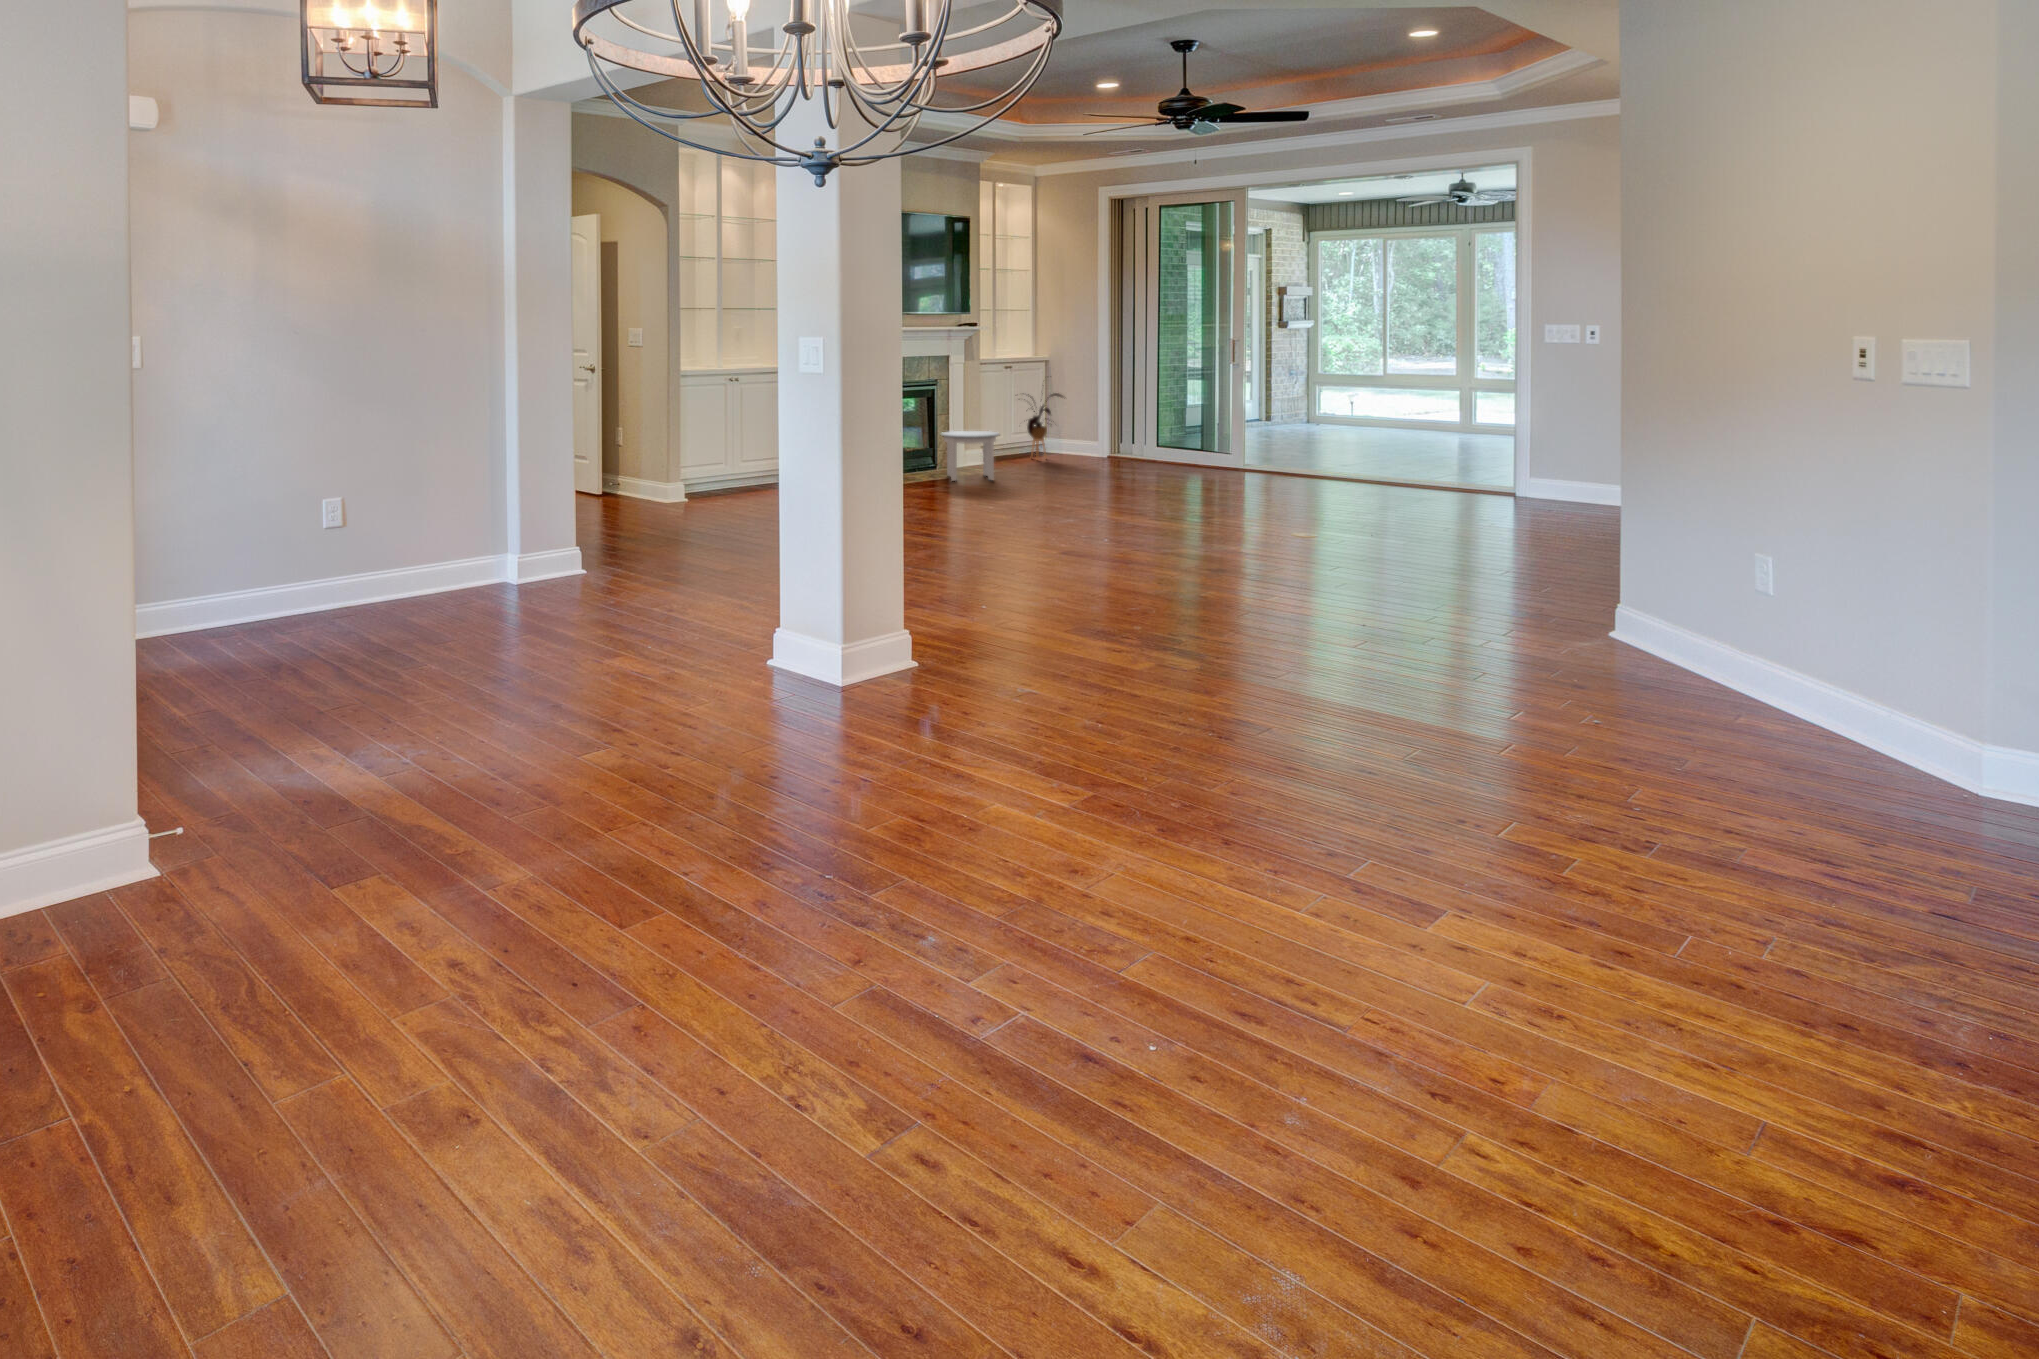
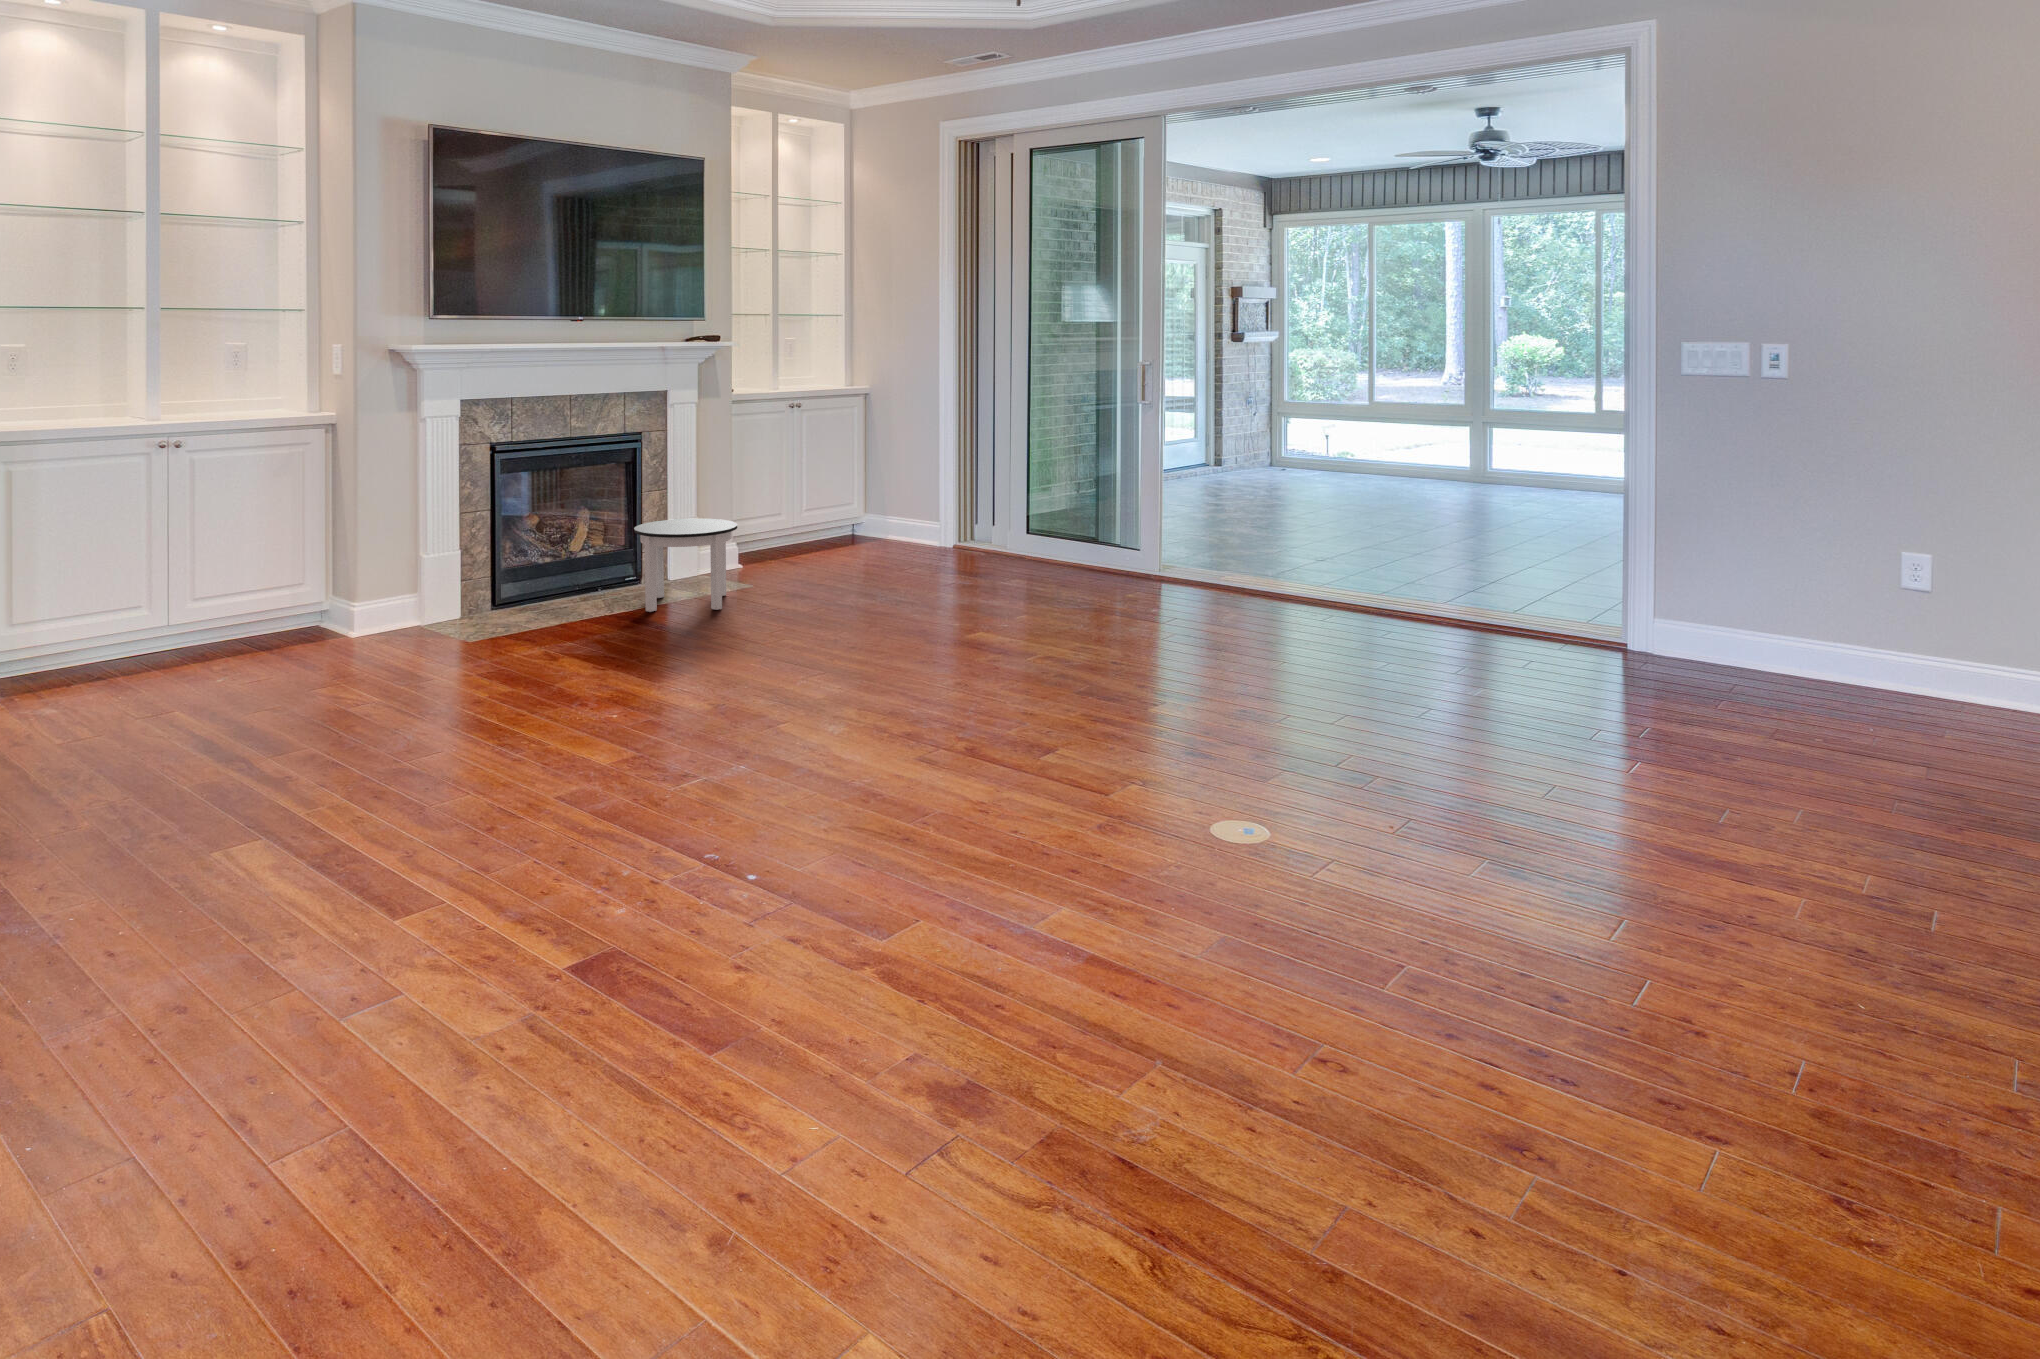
house plant: present [1027,393,1063,455] -> none [803,421,884,554]

